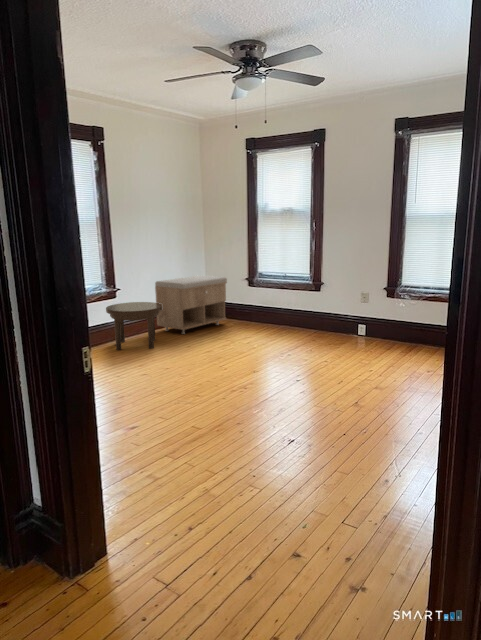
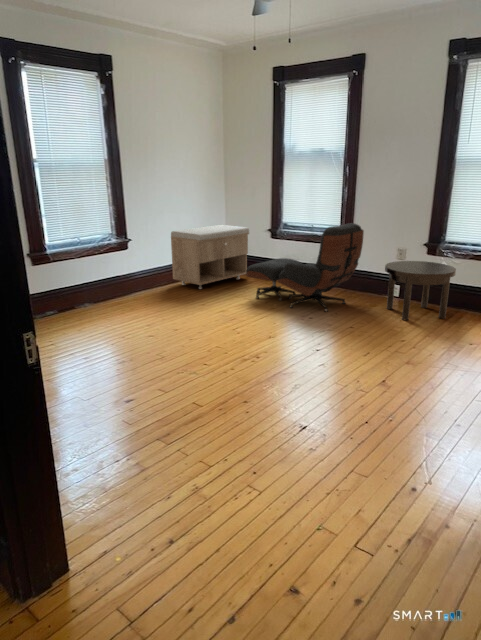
lounge chair: none [227,271,331,350] -> present [246,223,364,311]
side table: present [106,302,162,350] -> present [385,261,456,320]

